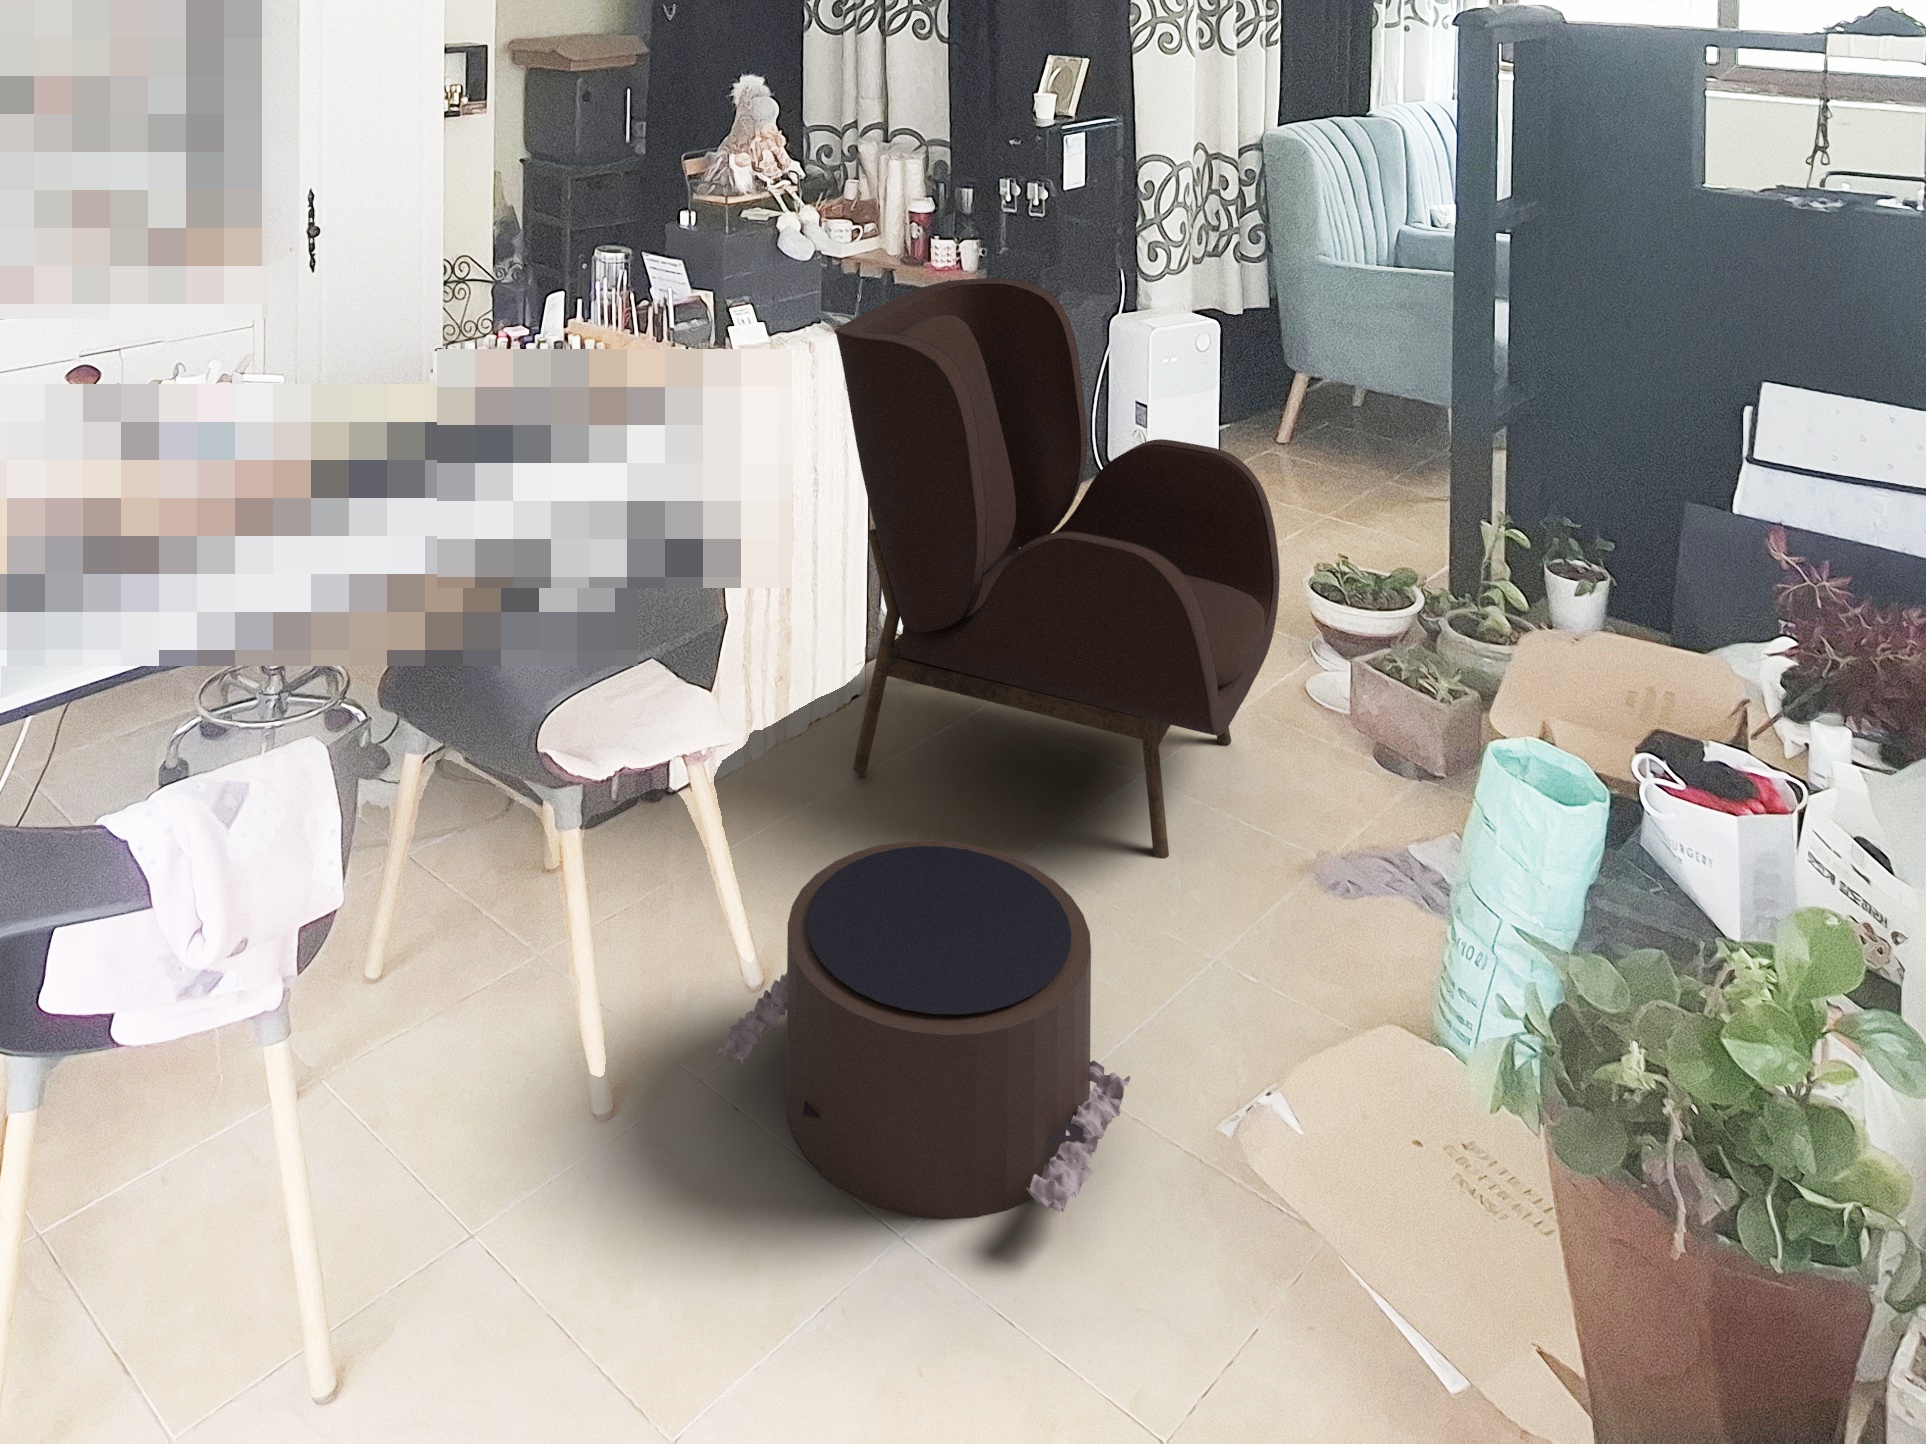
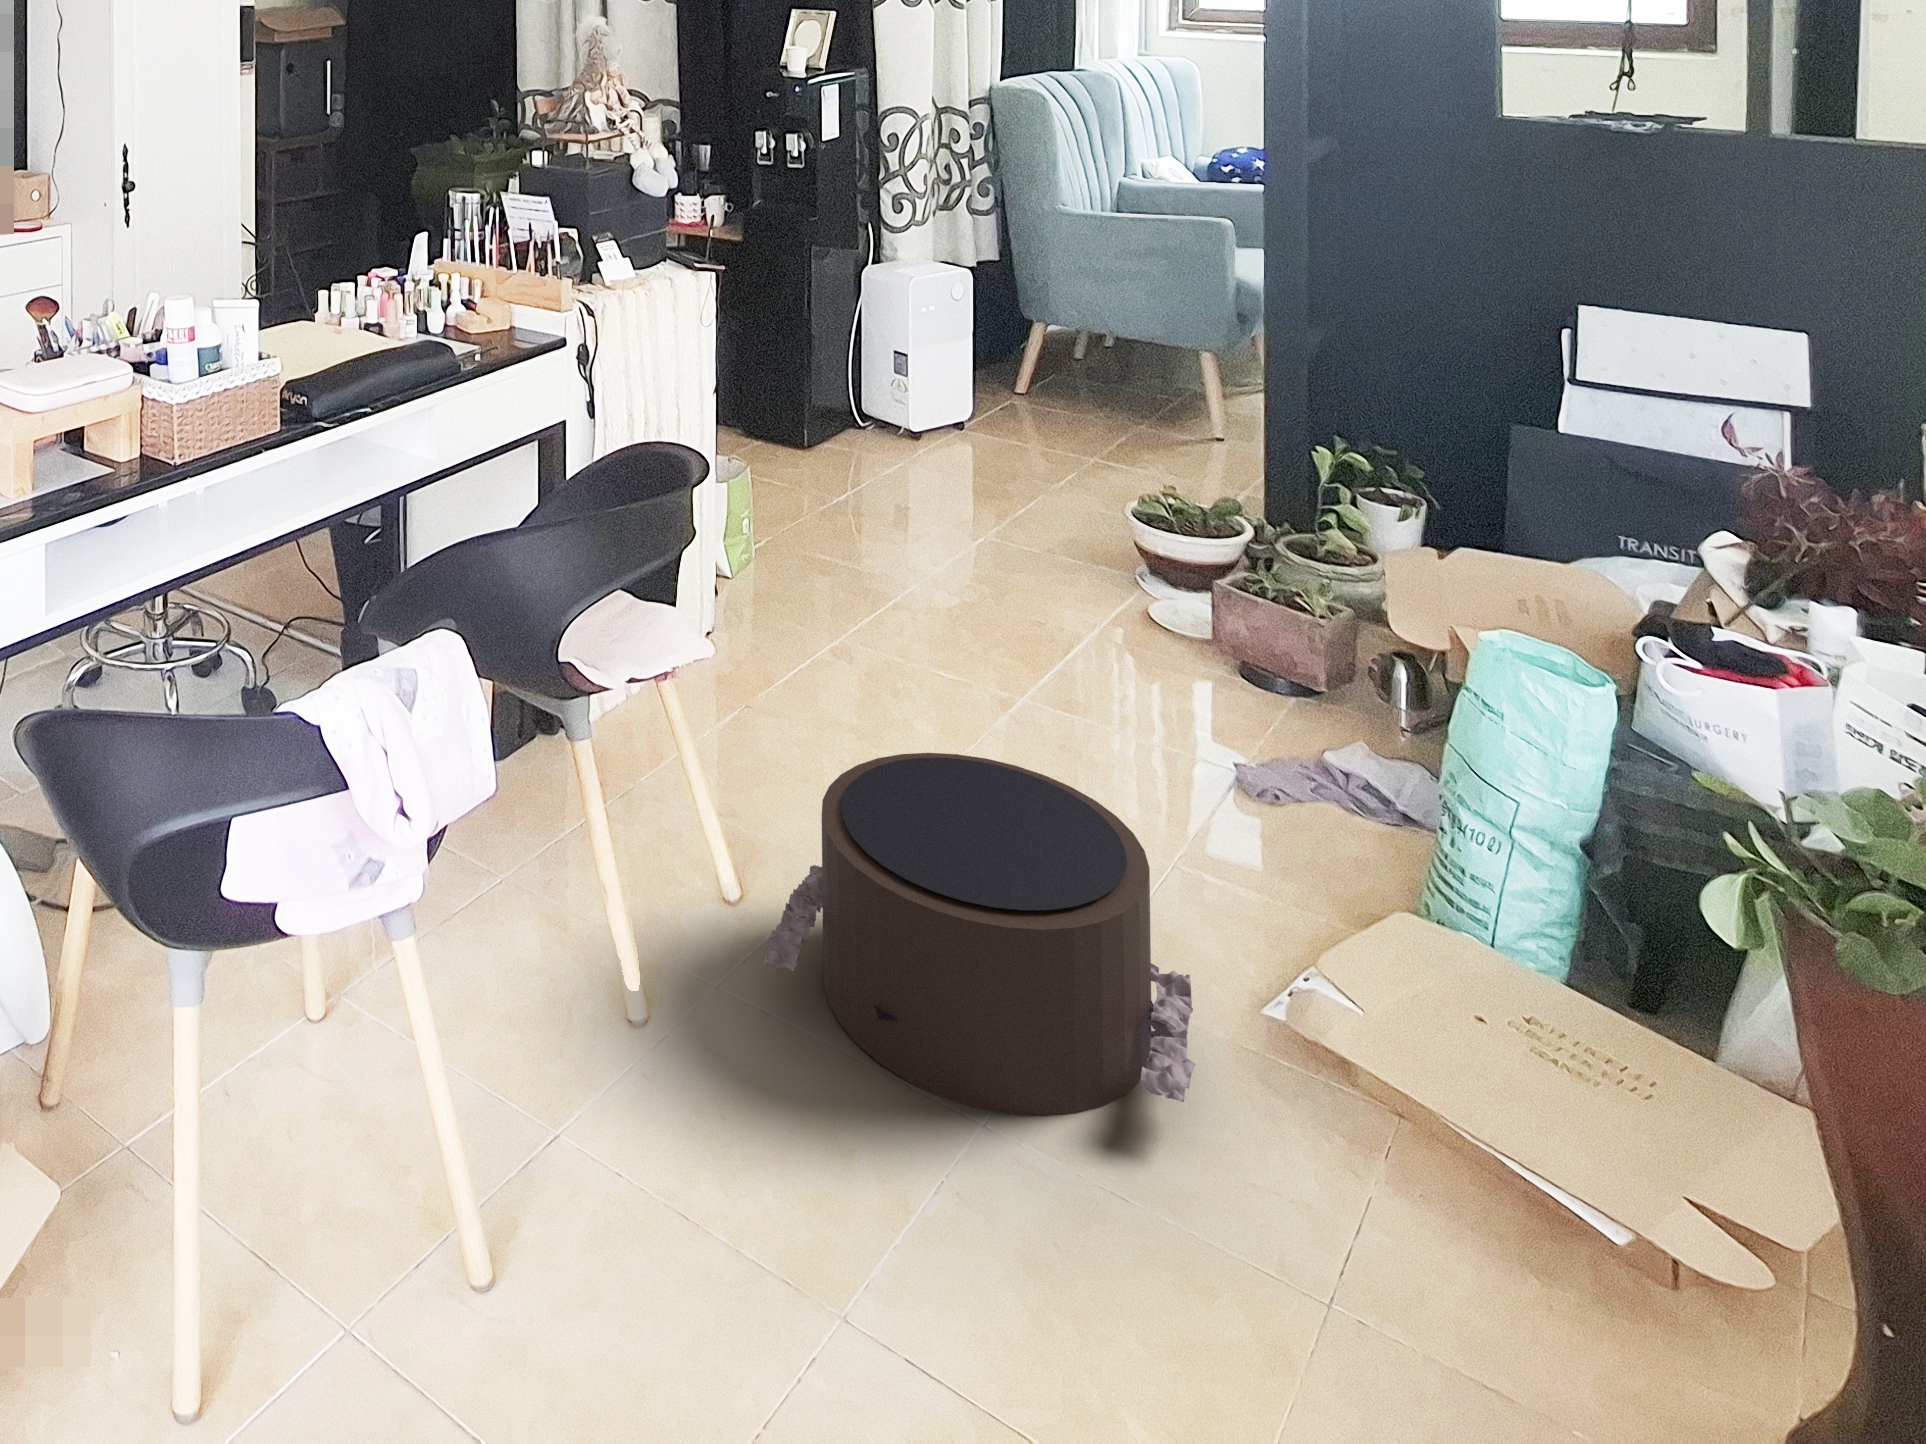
armchair: present [835,278,1280,859] -> none [713,215,1156,782]

